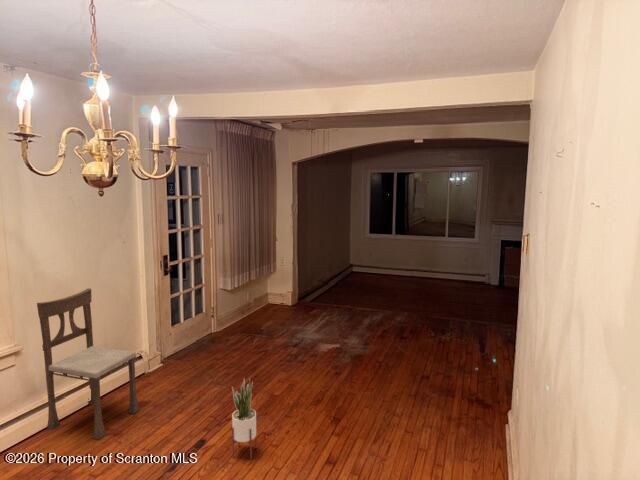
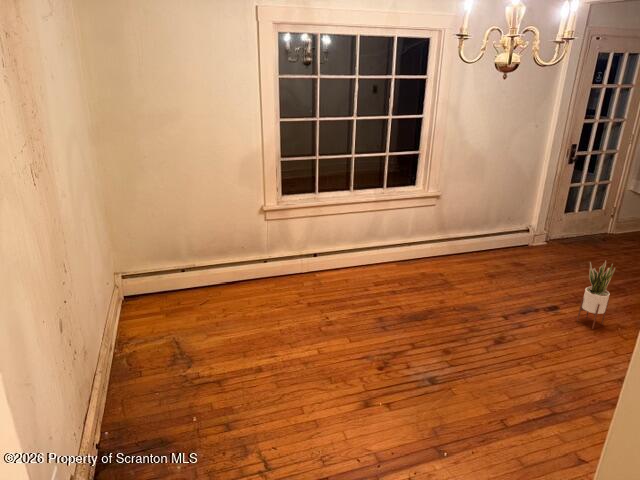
dining chair: present [37,288,140,439] -> none [453,162,523,271]

